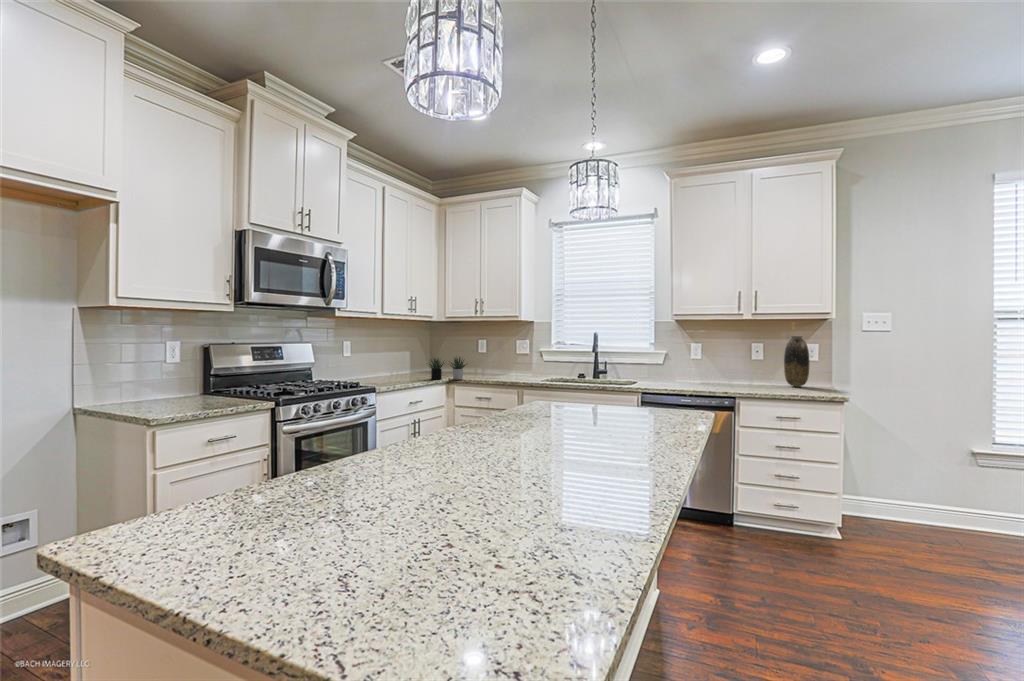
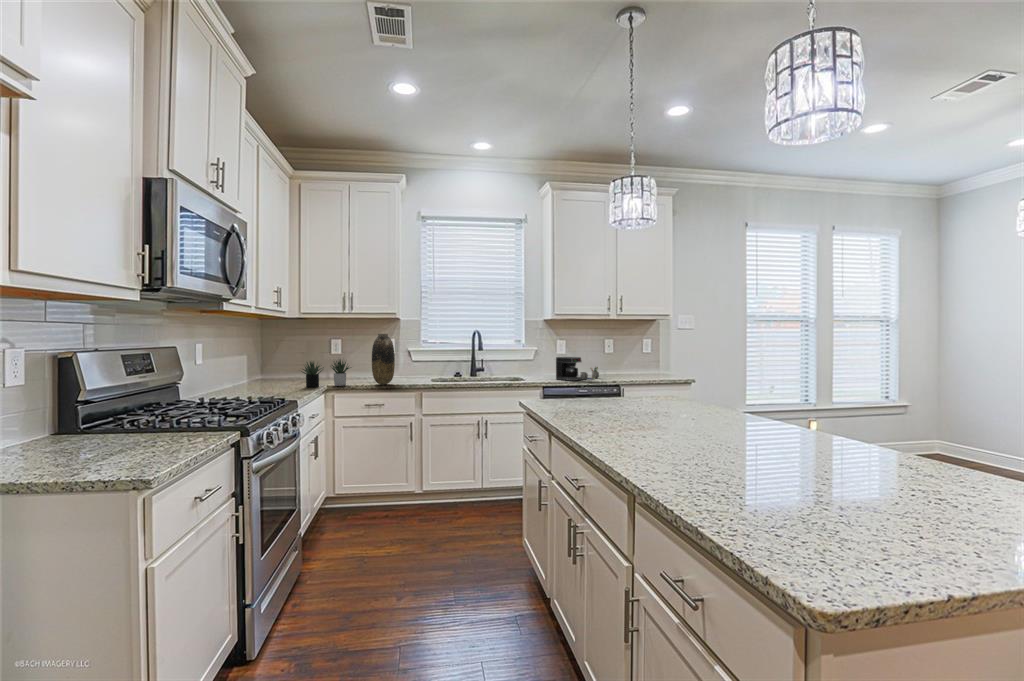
vase: present [784,336,809,387] -> present [372,334,395,385]
coffee maker: none [668,362,725,389] -> present [556,357,599,381]

